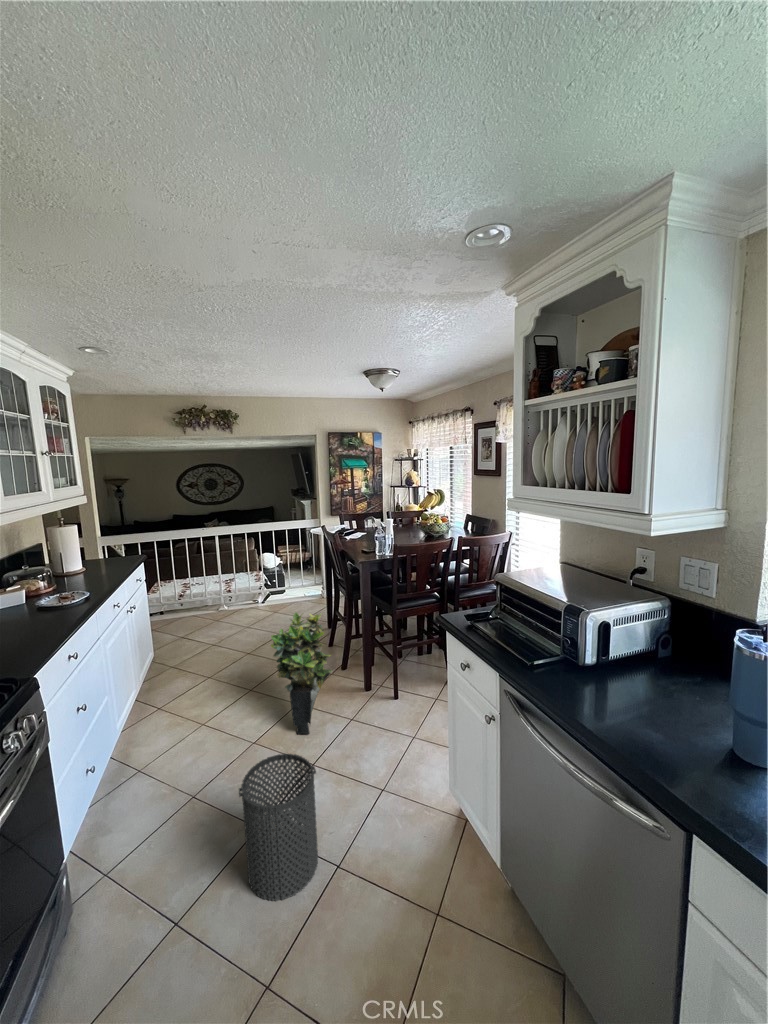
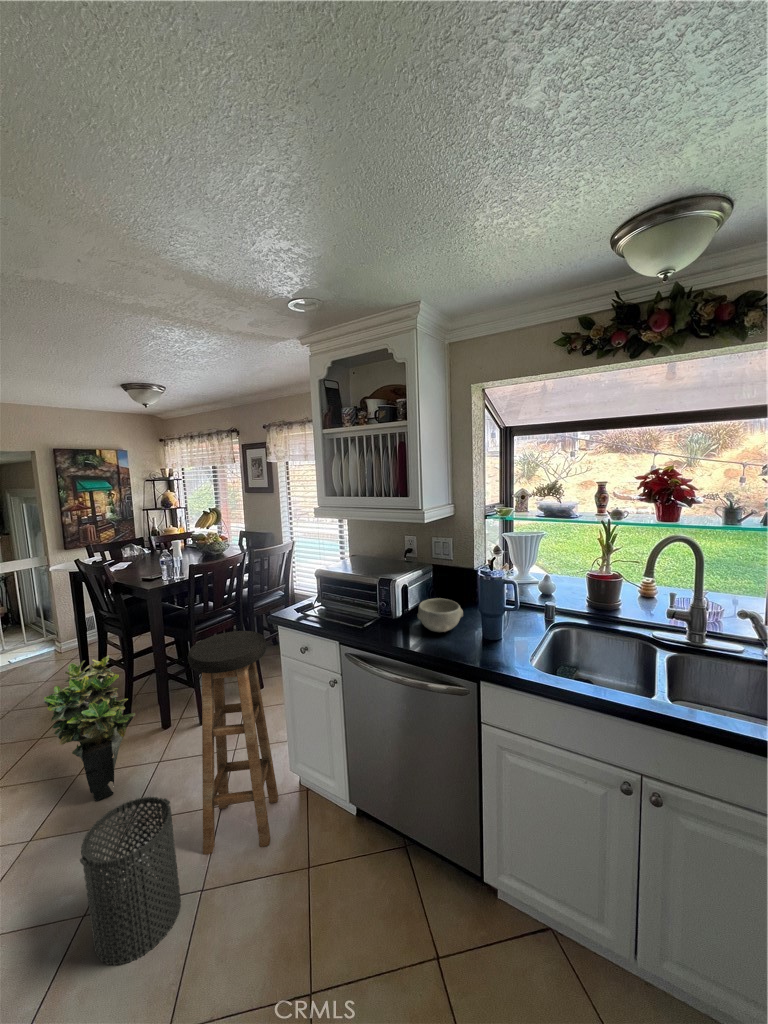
bar stool: none [349,621,434,863] -> present [188,631,278,854]
bowl: none [613,652,701,713] -> present [417,598,463,632]

